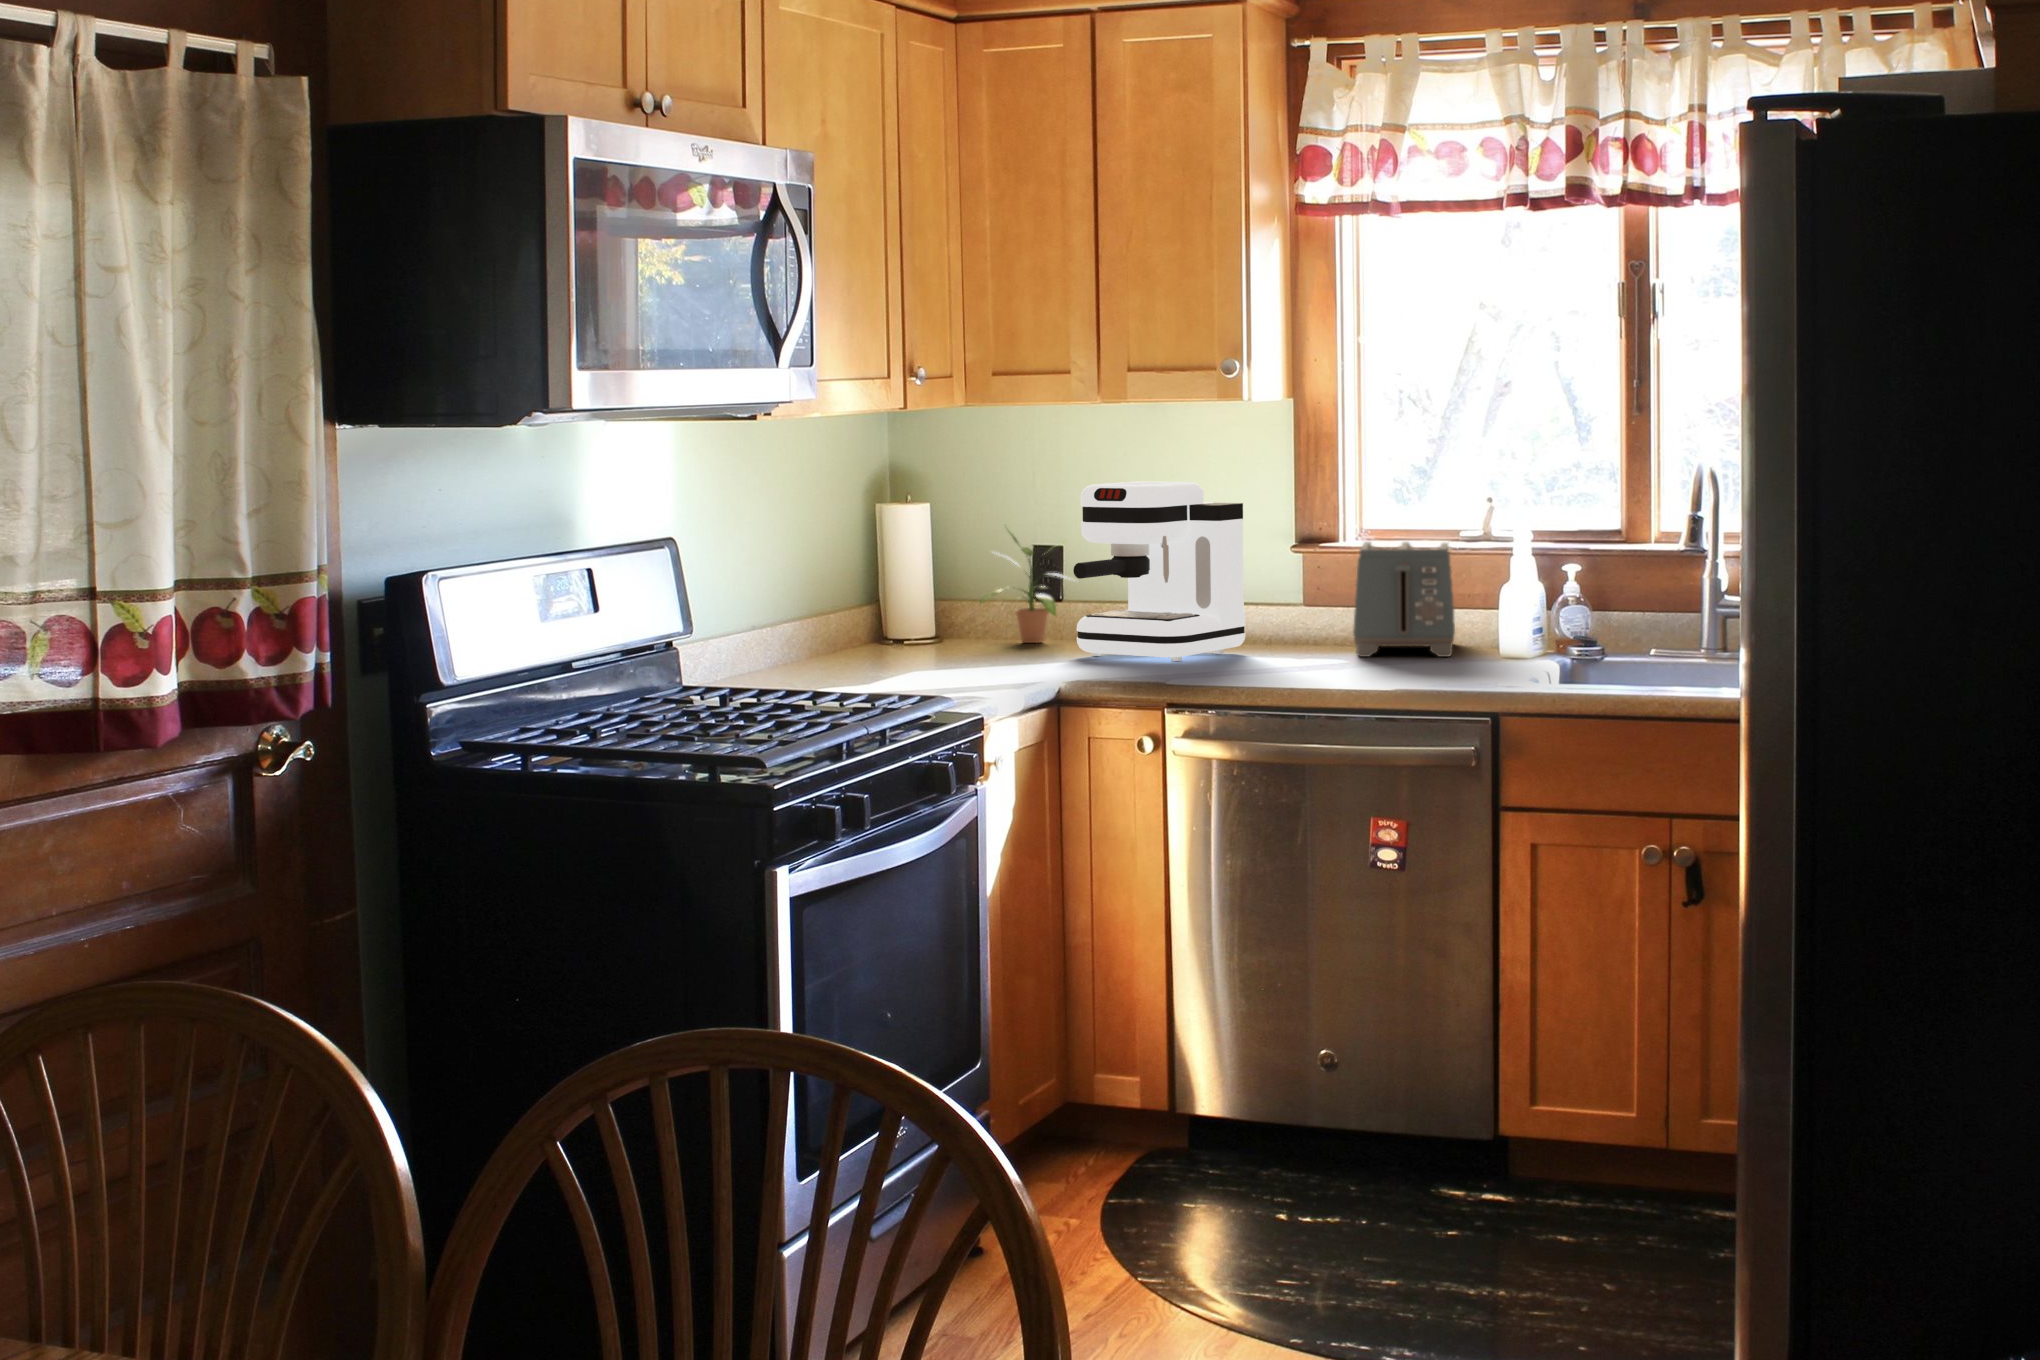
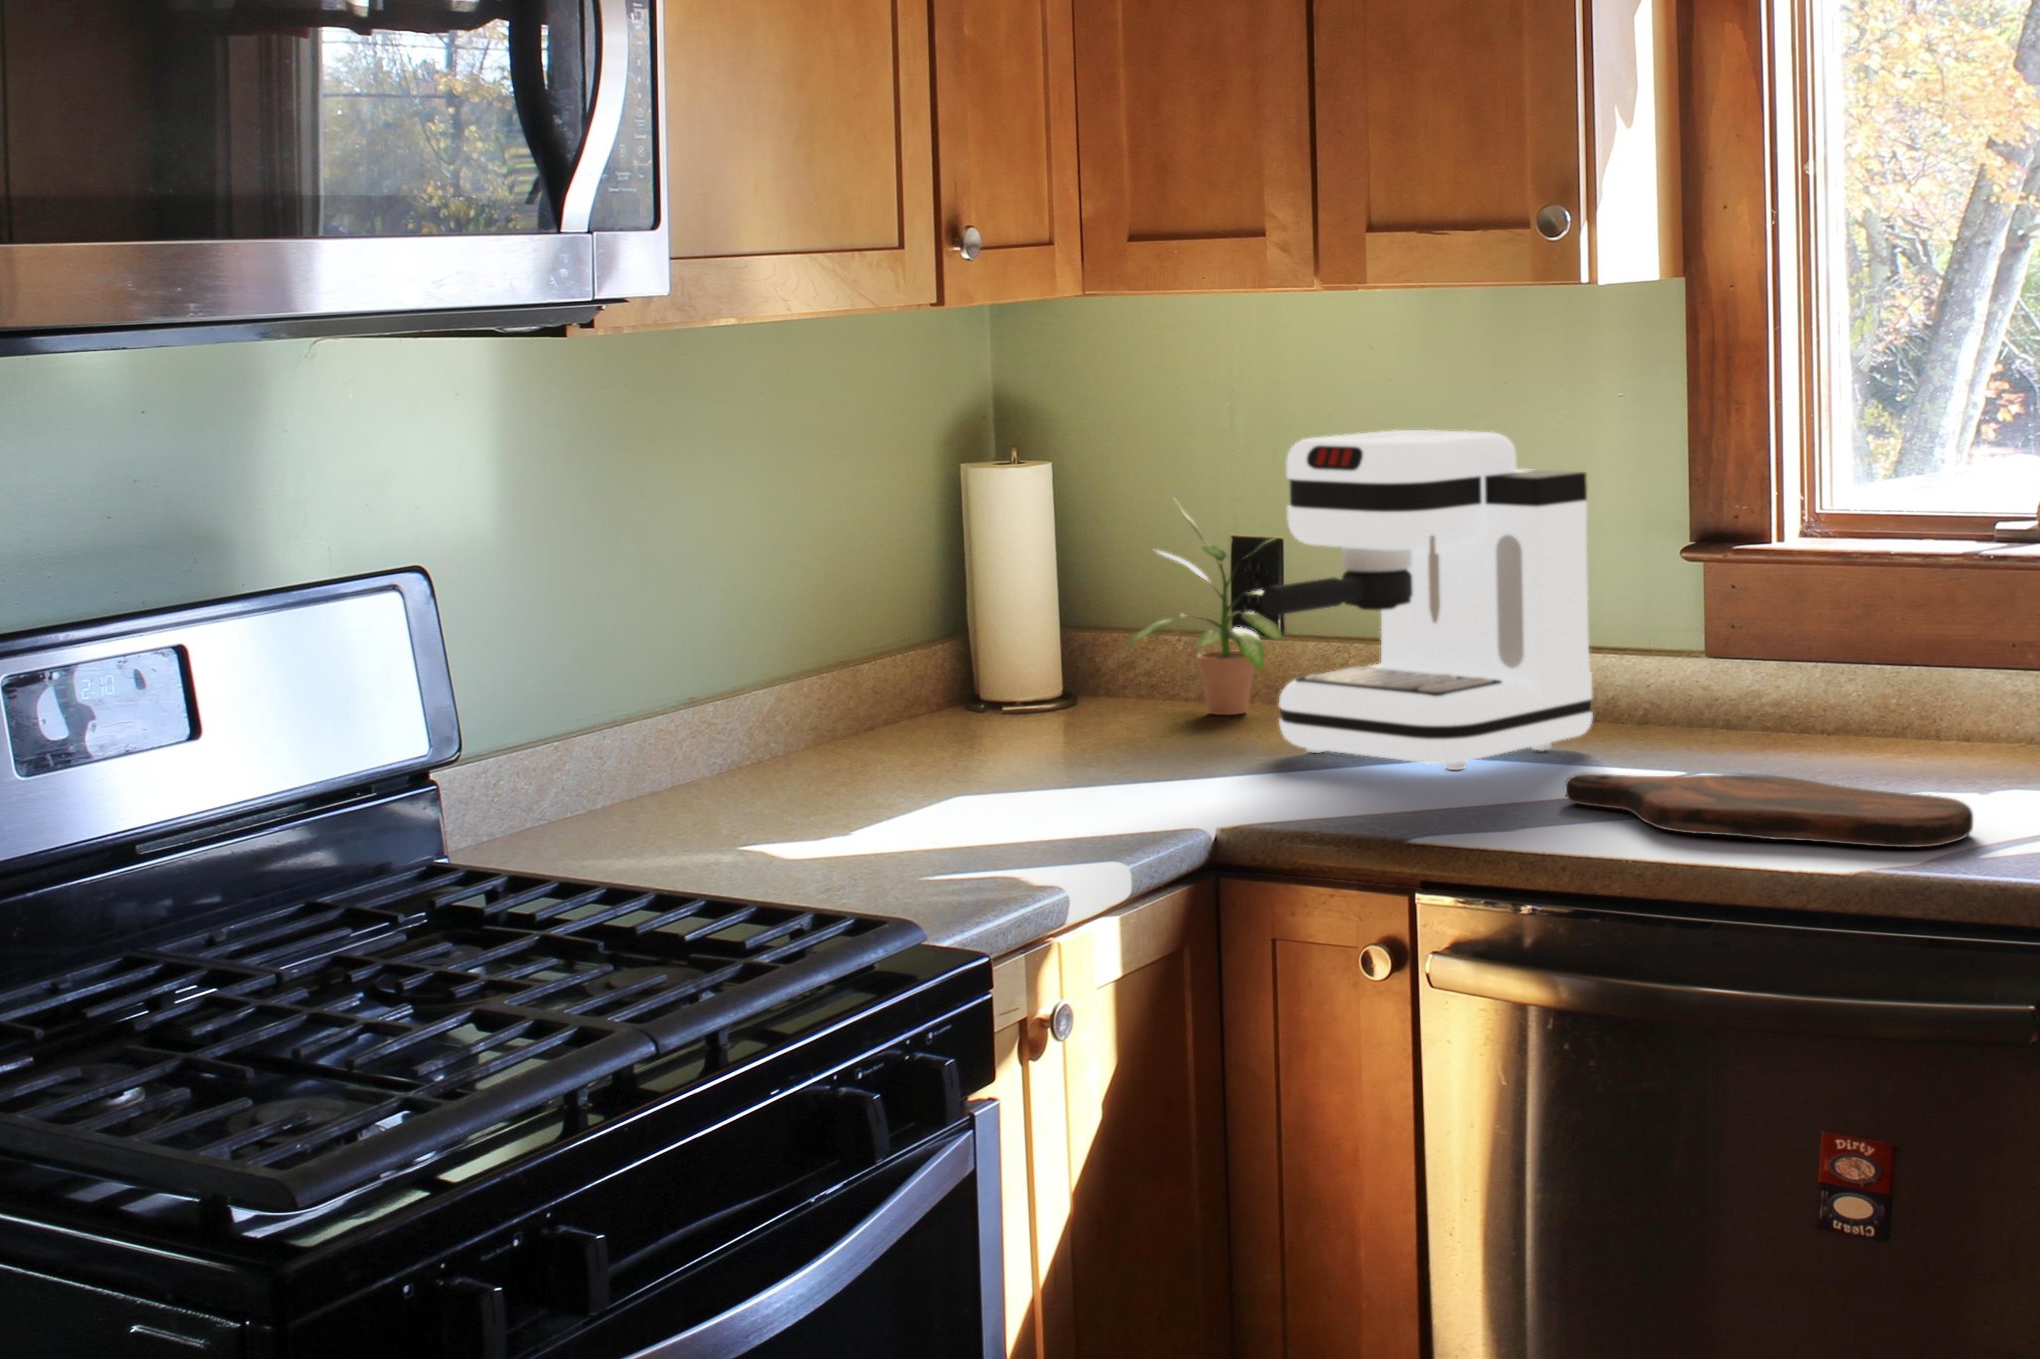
toaster: present [1353,542,1455,657] -> none [1790,536,1993,767]
cutting board: none [1244,655,1455,682] -> present [1565,773,1973,847]

